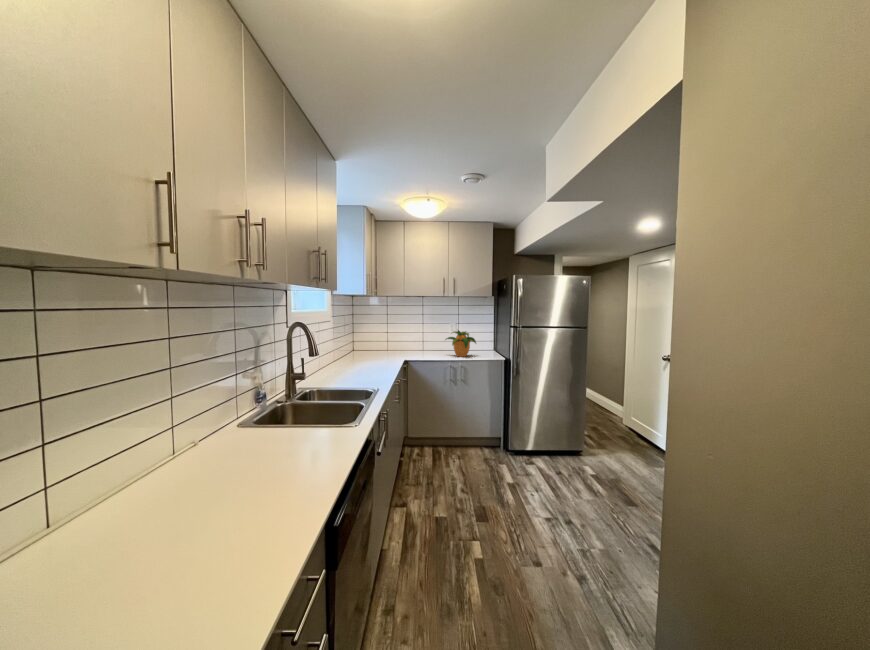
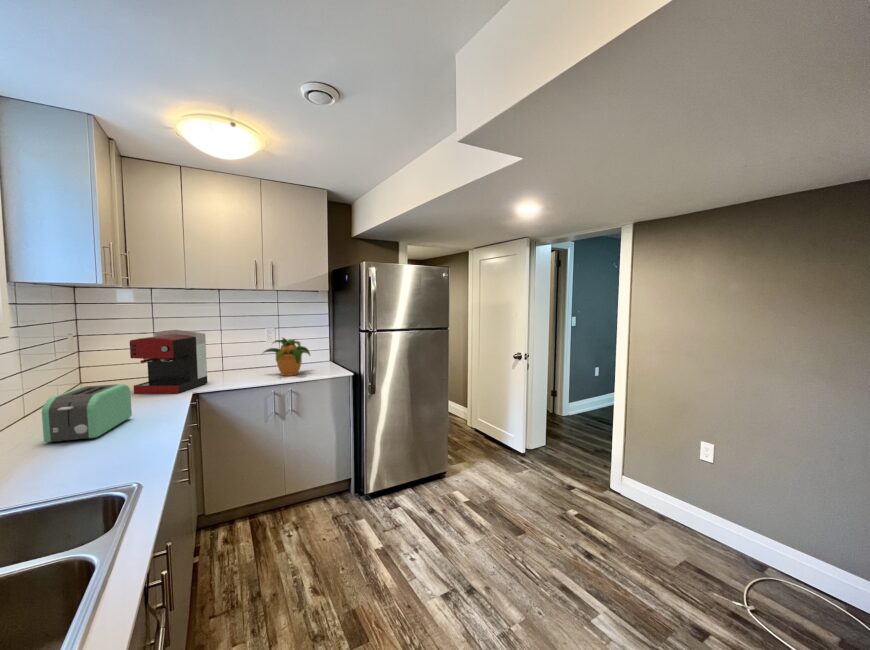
coffee maker: none [376,322,413,359] -> present [130,330,207,394]
toaster: none [345,347,377,372] -> present [42,384,132,442]

